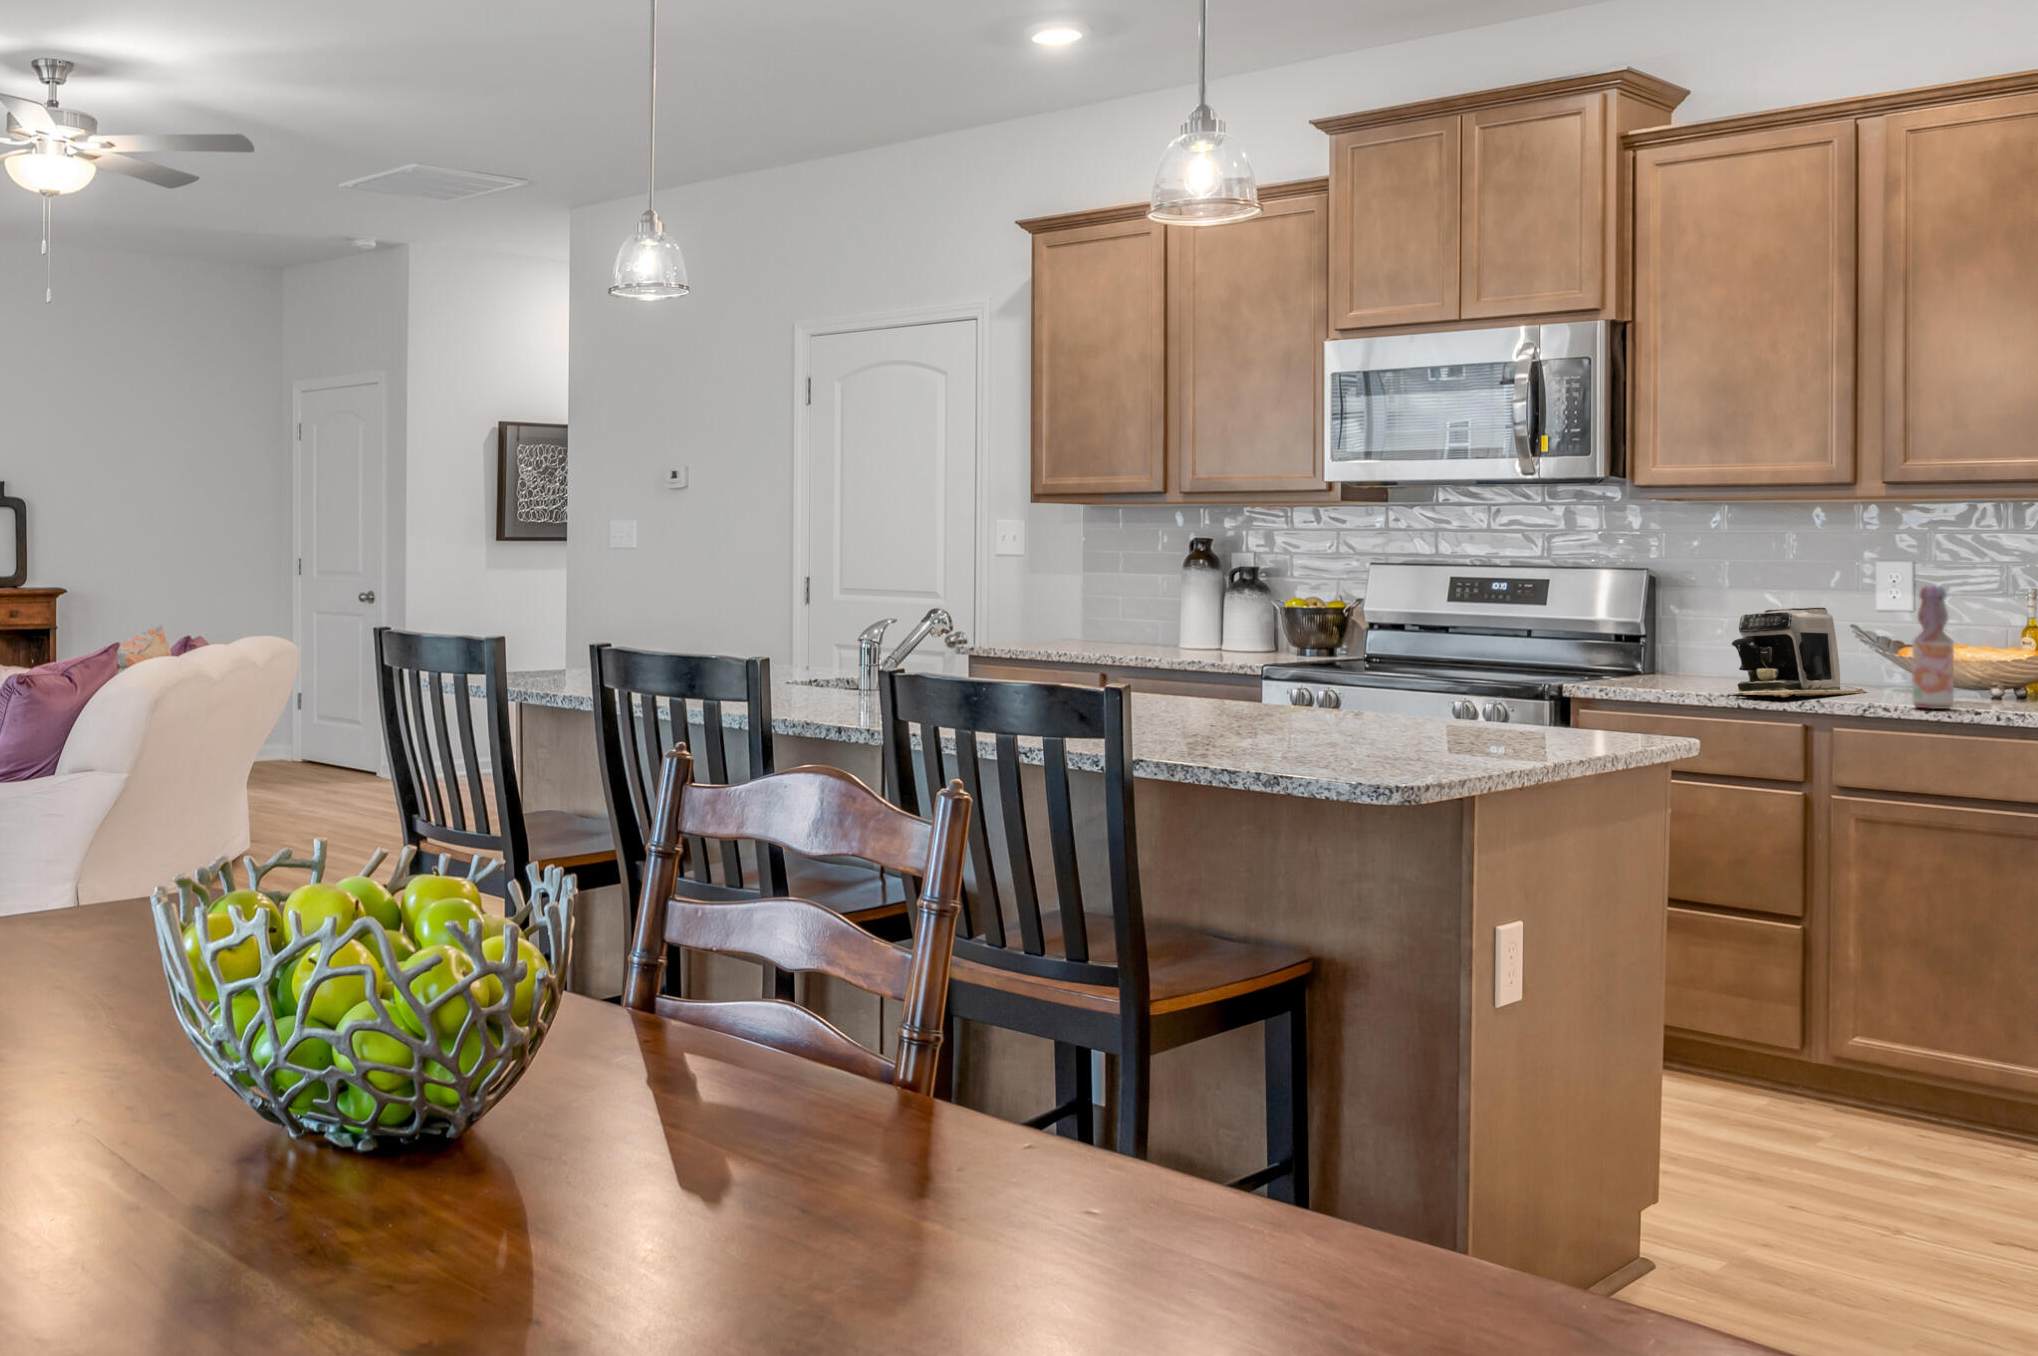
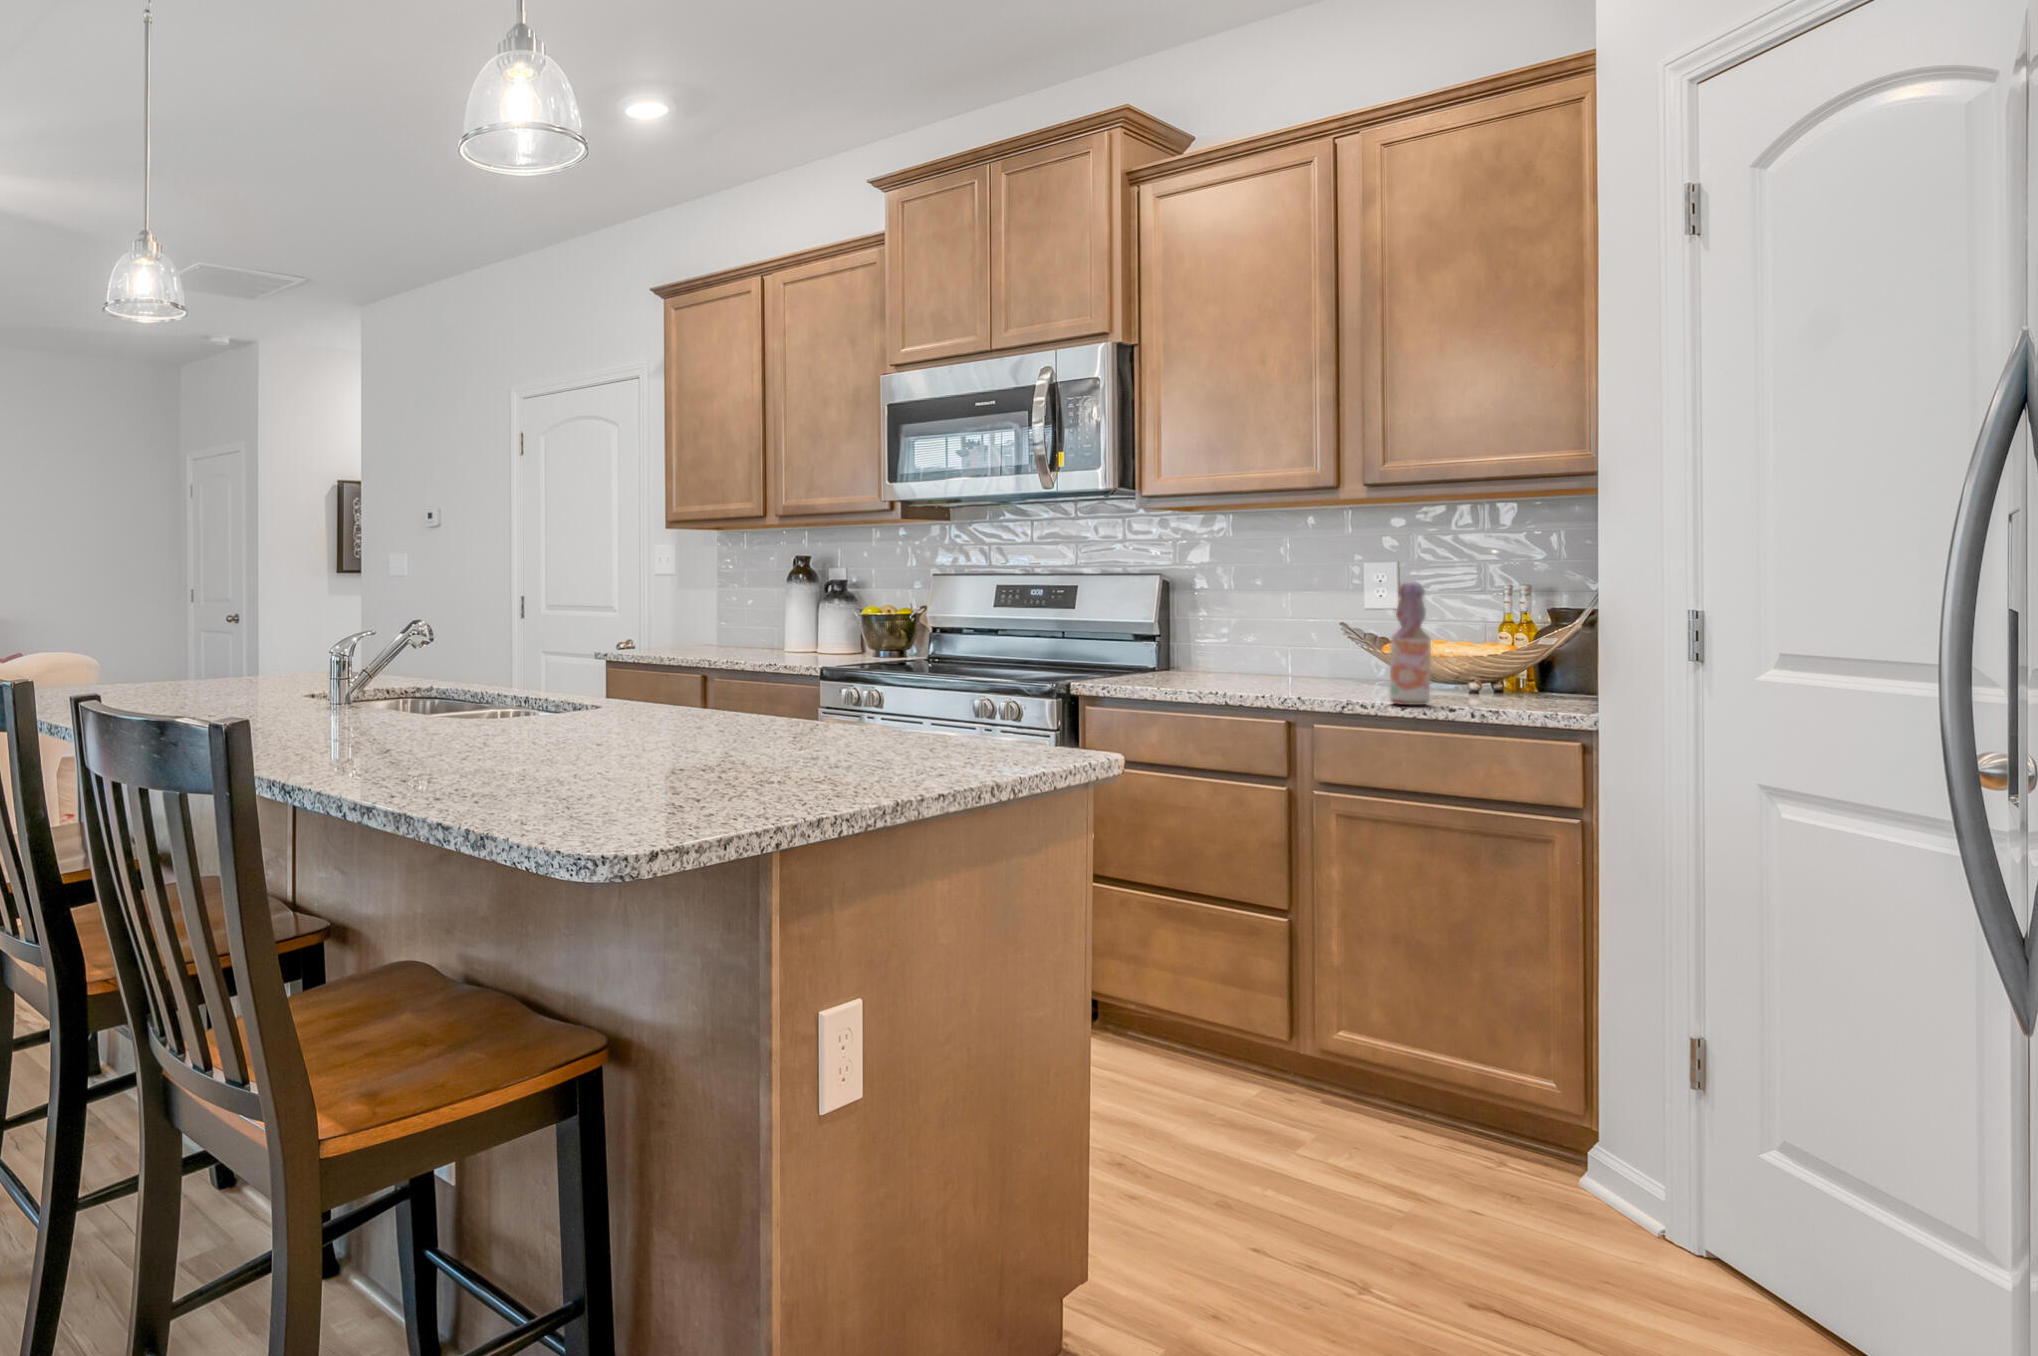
coffee maker: present [1731,607,1868,697] -> none [1215,607,1354,695]

